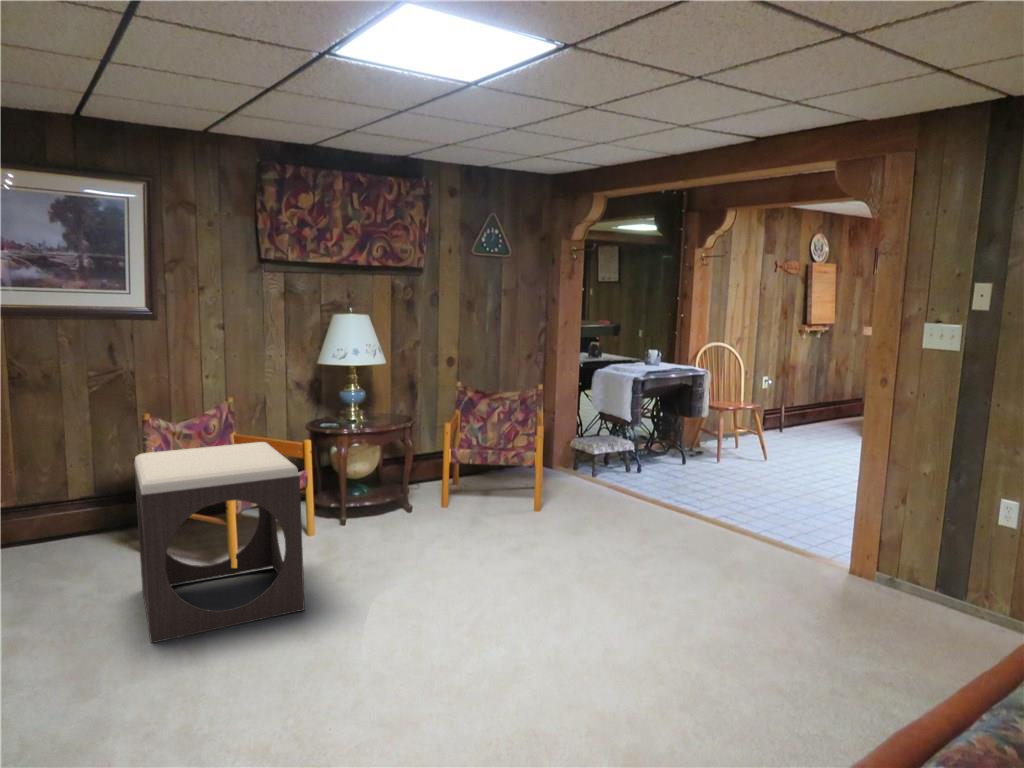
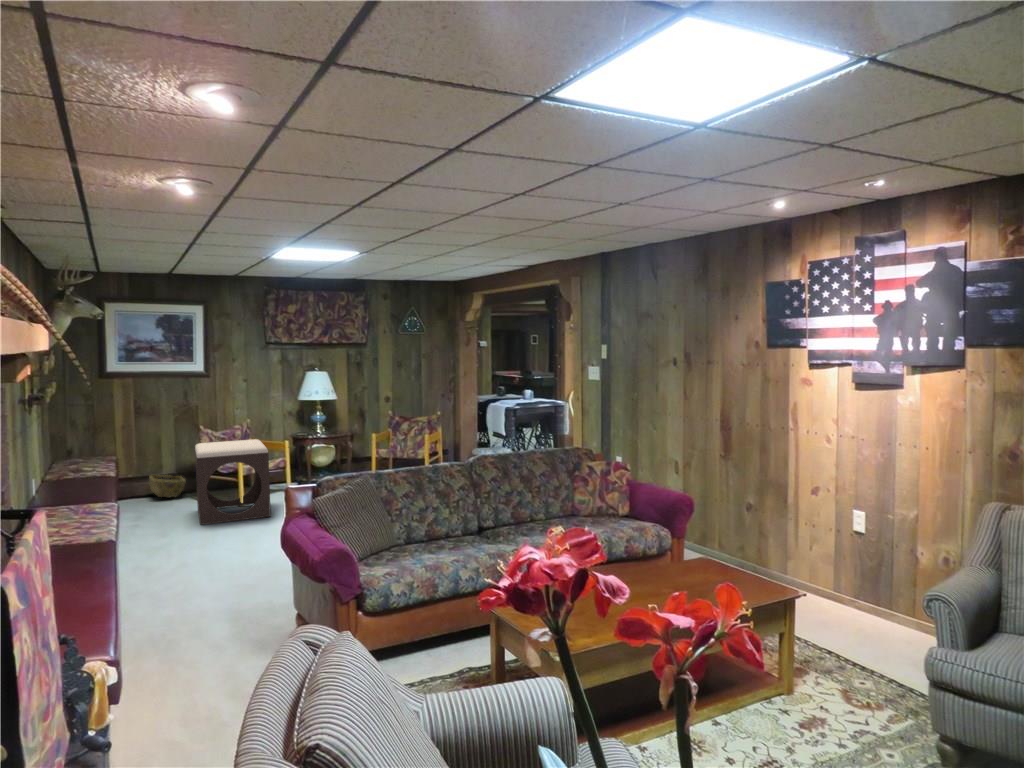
woven basket: none [41,504,115,553] -> present [149,475,186,497]

